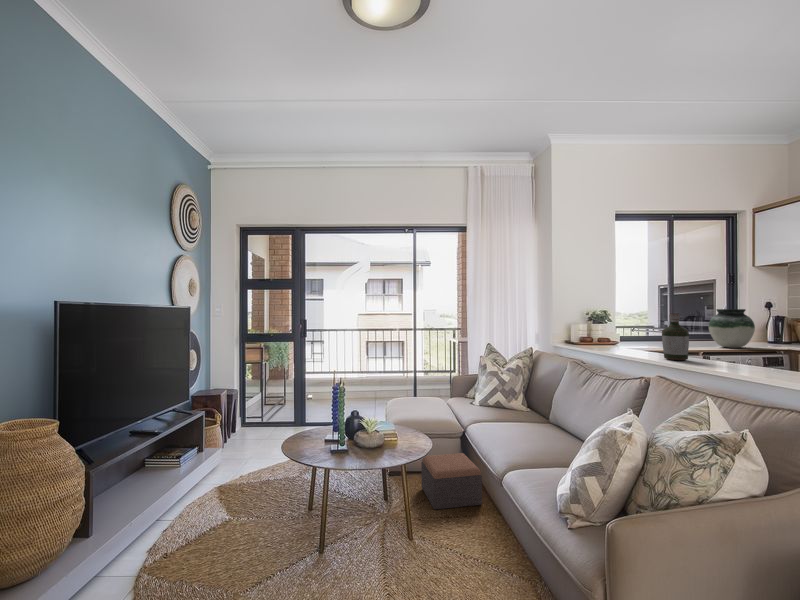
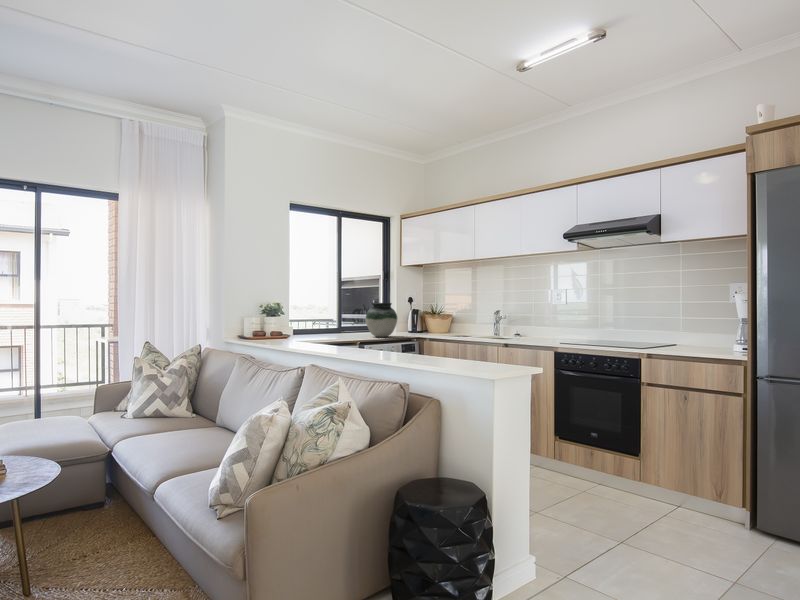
bottle: present [662,313,689,361] -> none [321,308,342,351]
footstool: present [421,453,482,510] -> none [46,477,131,551]

